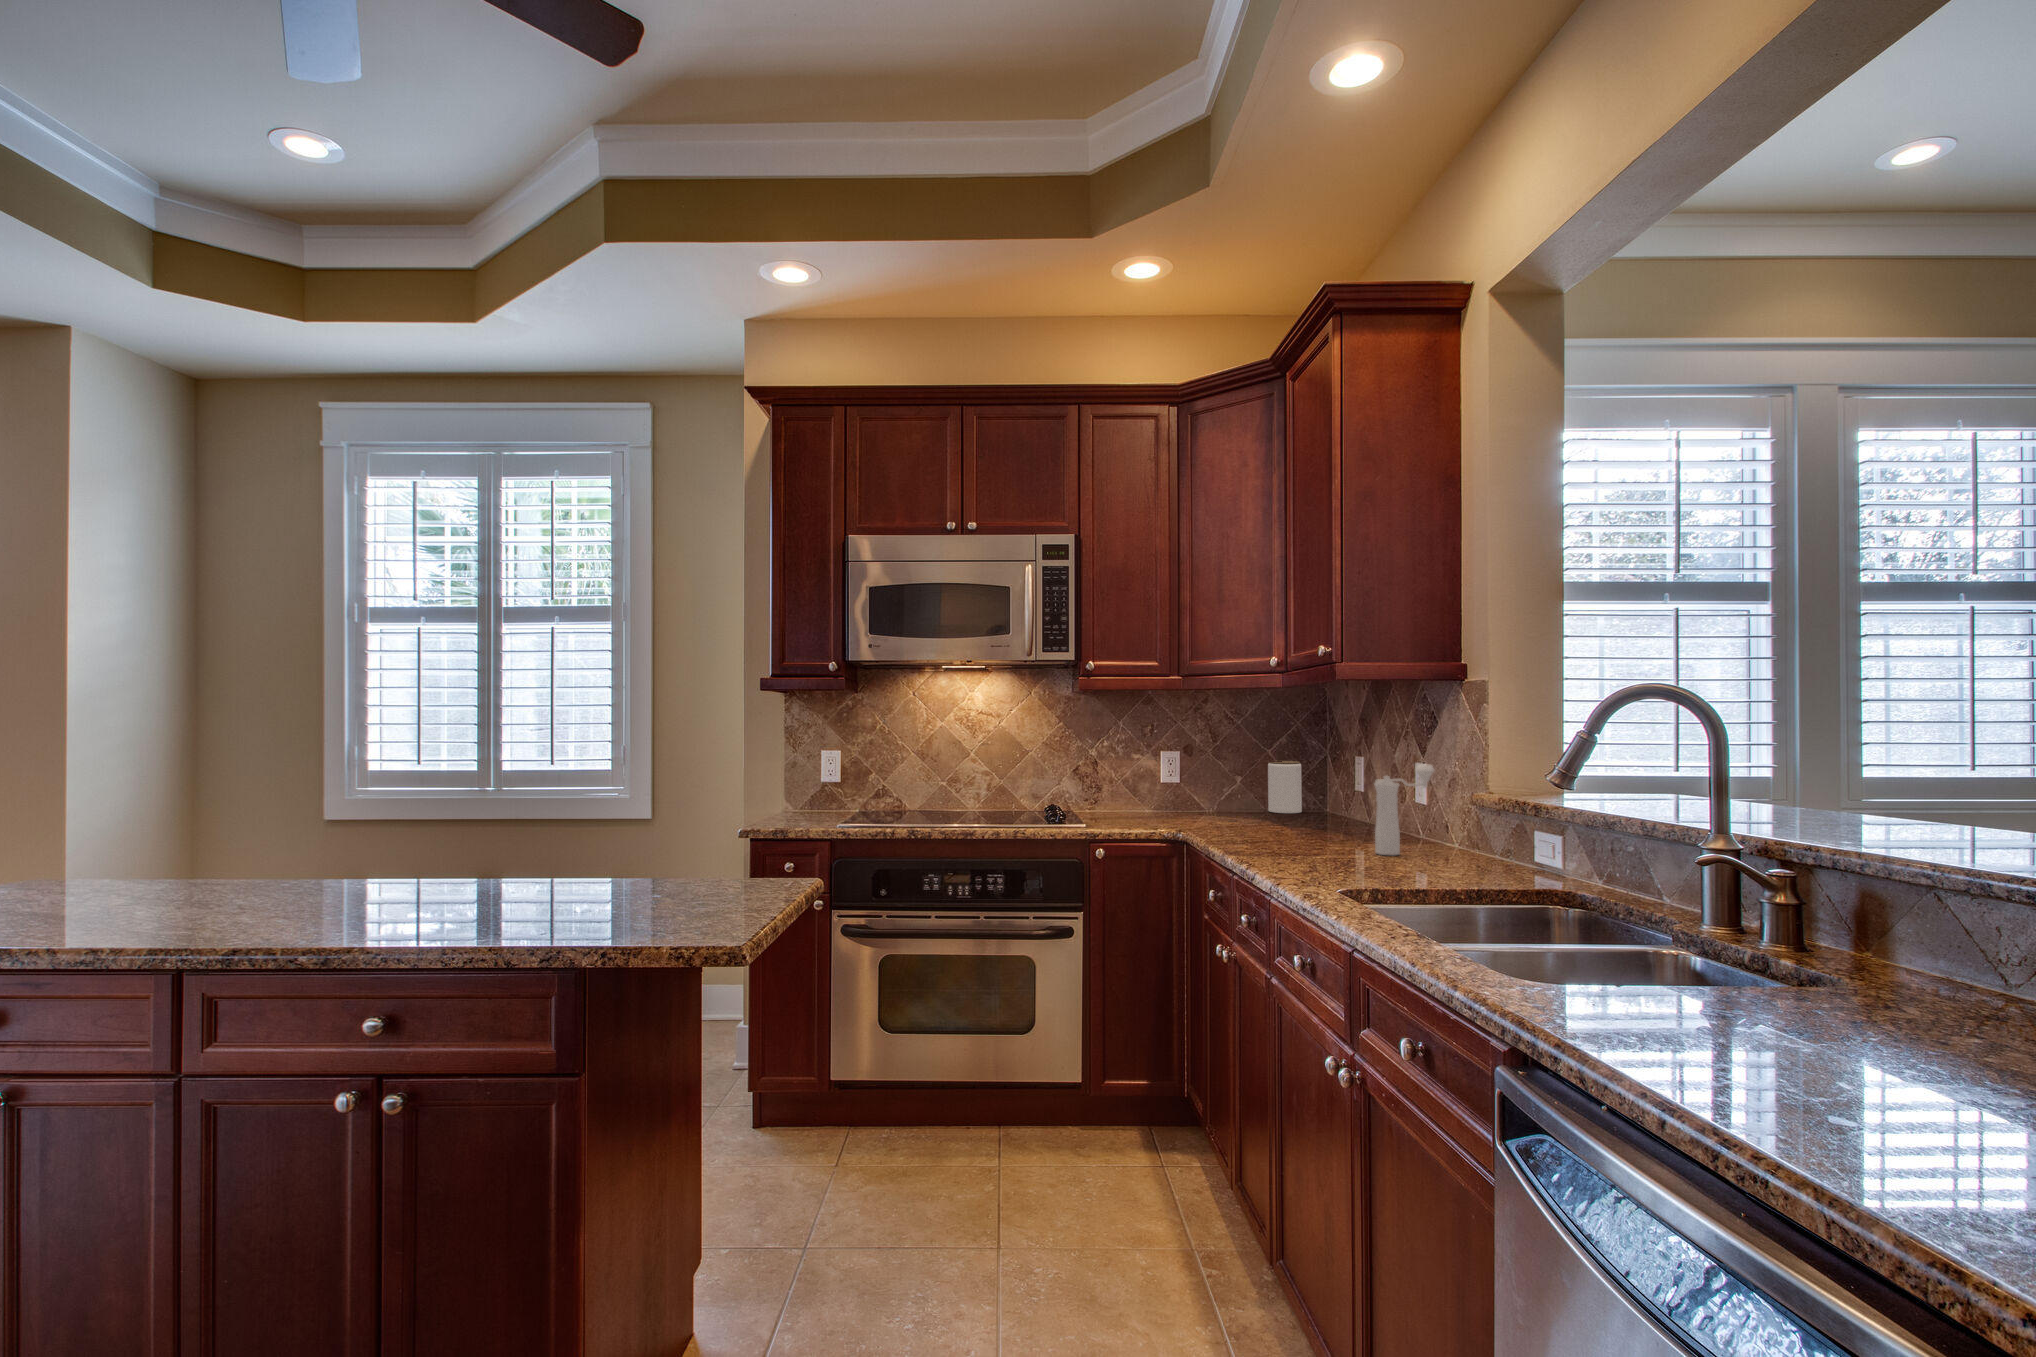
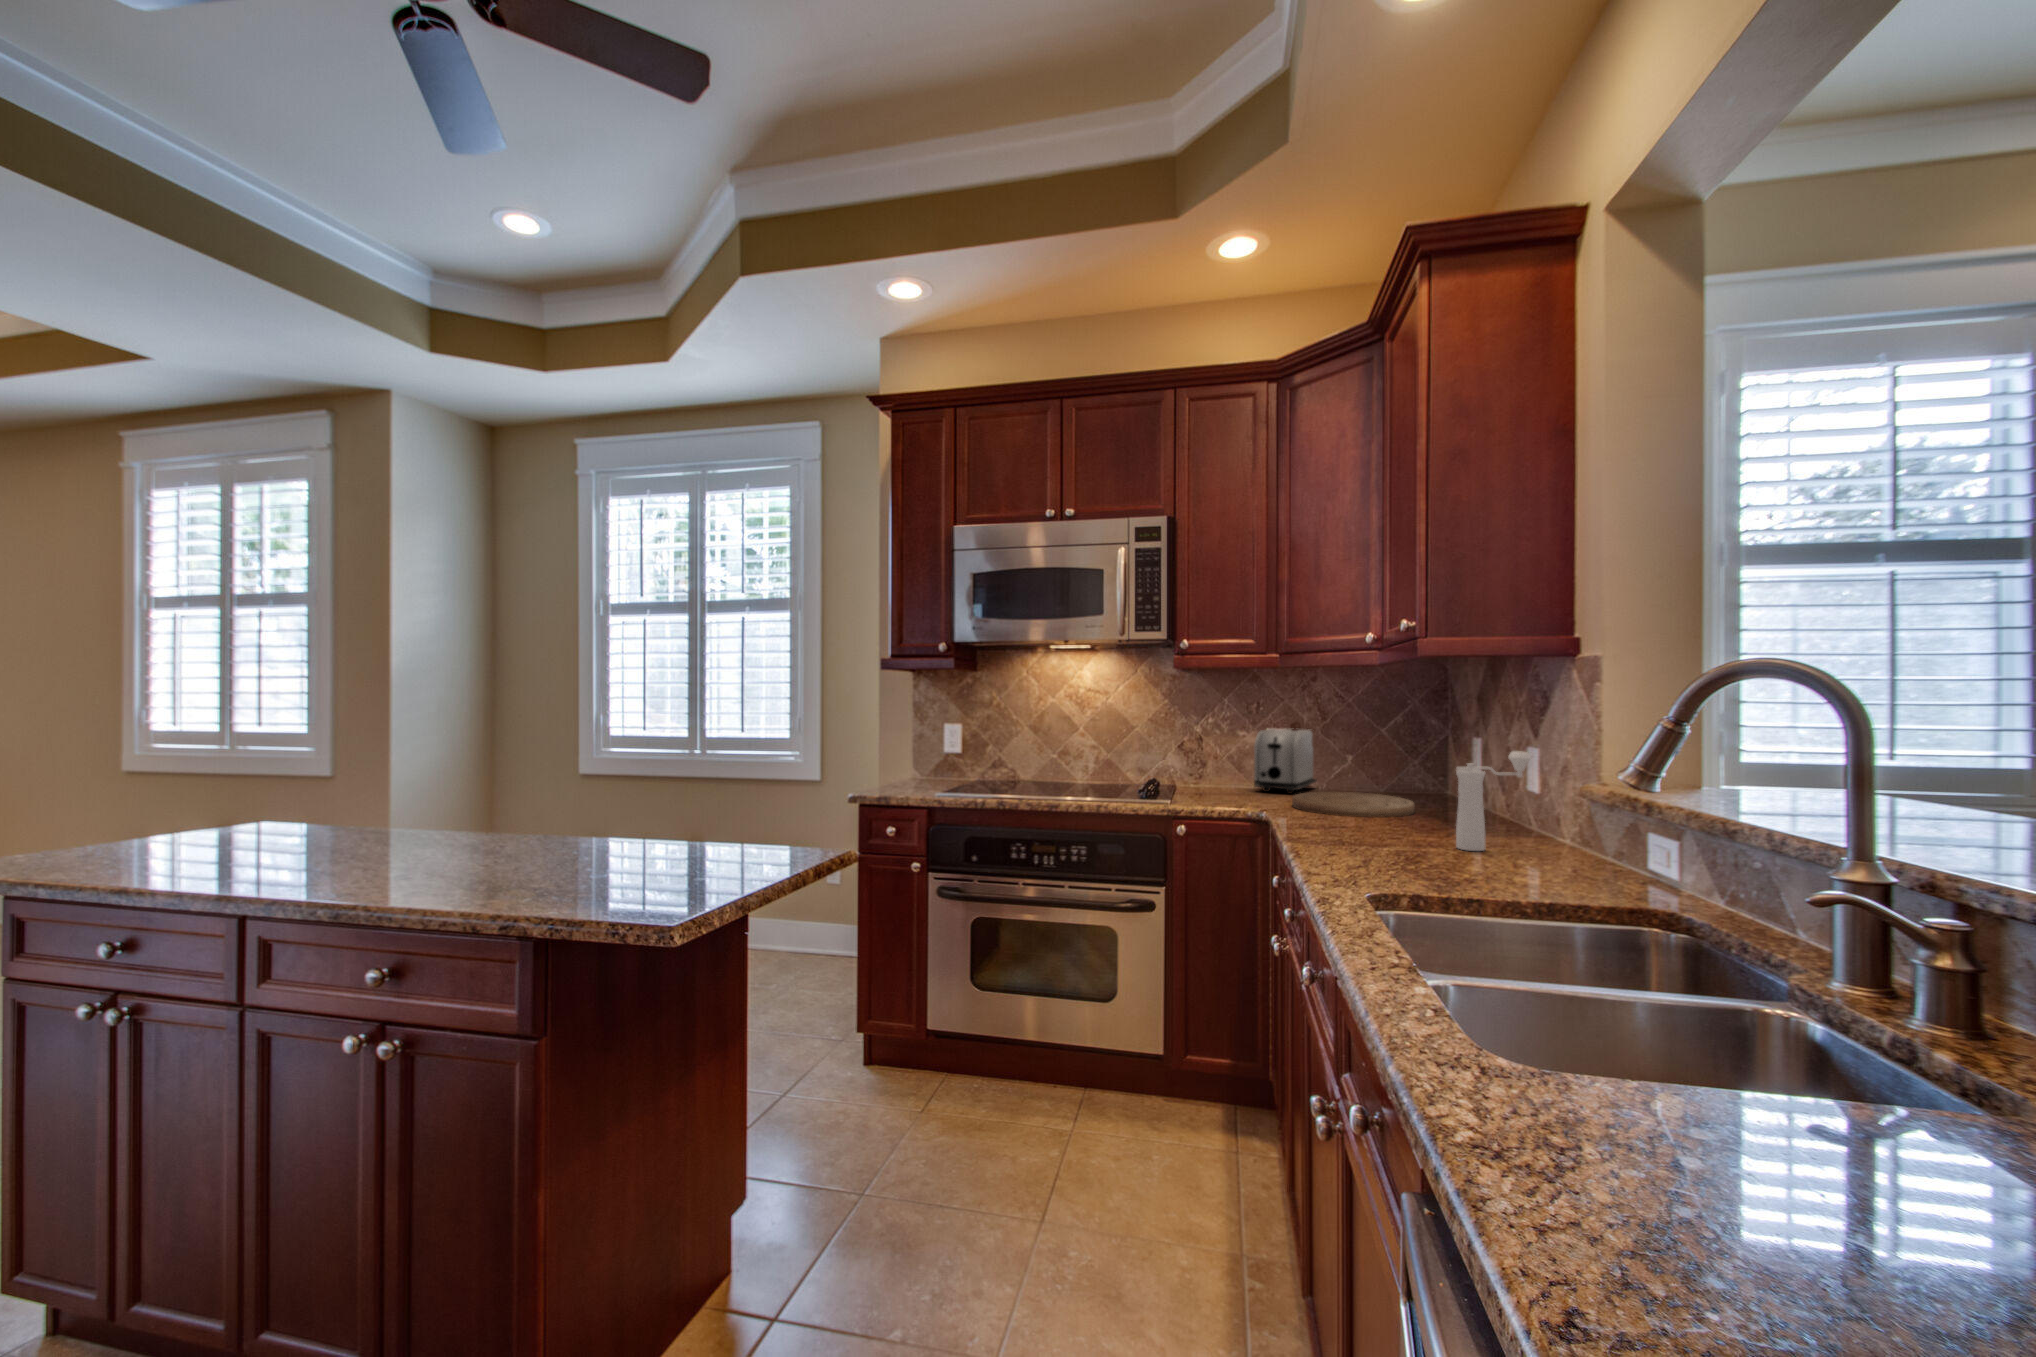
toaster: none [1155,749,1210,815] -> present [1254,729,1317,794]
jar: present [1268,761,1302,813] -> none [1376,742,1413,797]
cutting board: none [1203,810,1316,833] -> present [1292,792,1414,817]

